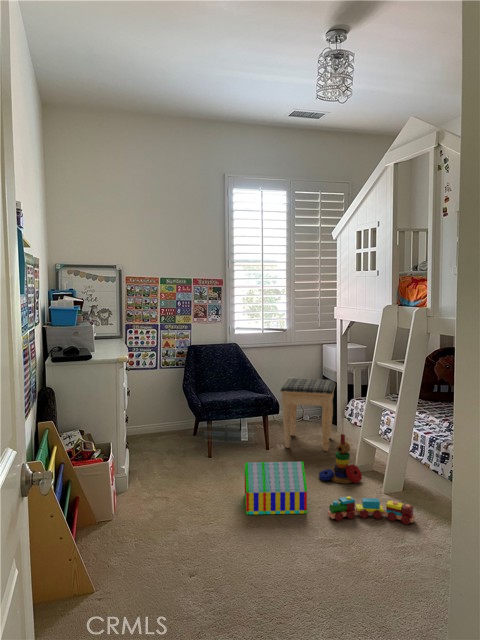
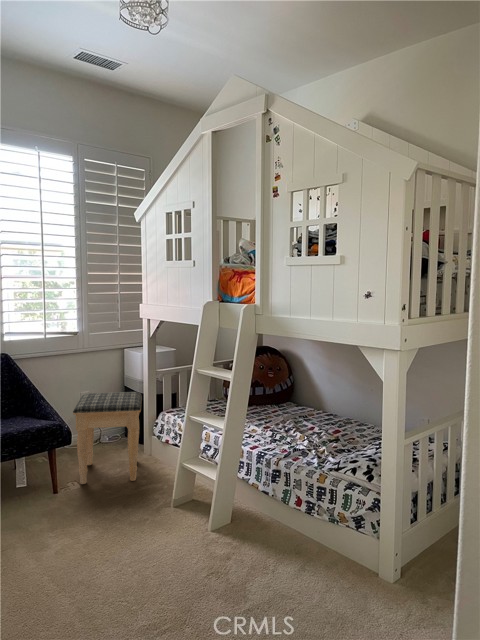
stacking toy: present [319,434,362,483] -> none [129,463,183,527]
toy house: present [245,462,307,515] -> none [23,514,118,612]
toy train: present [328,496,415,525] -> none [147,544,253,589]

